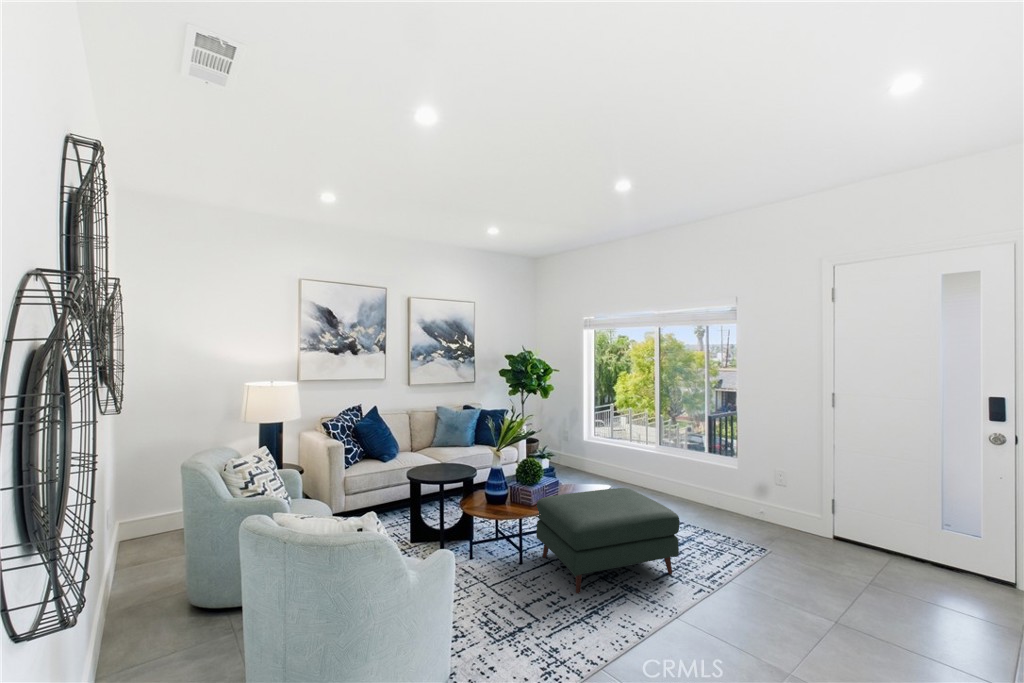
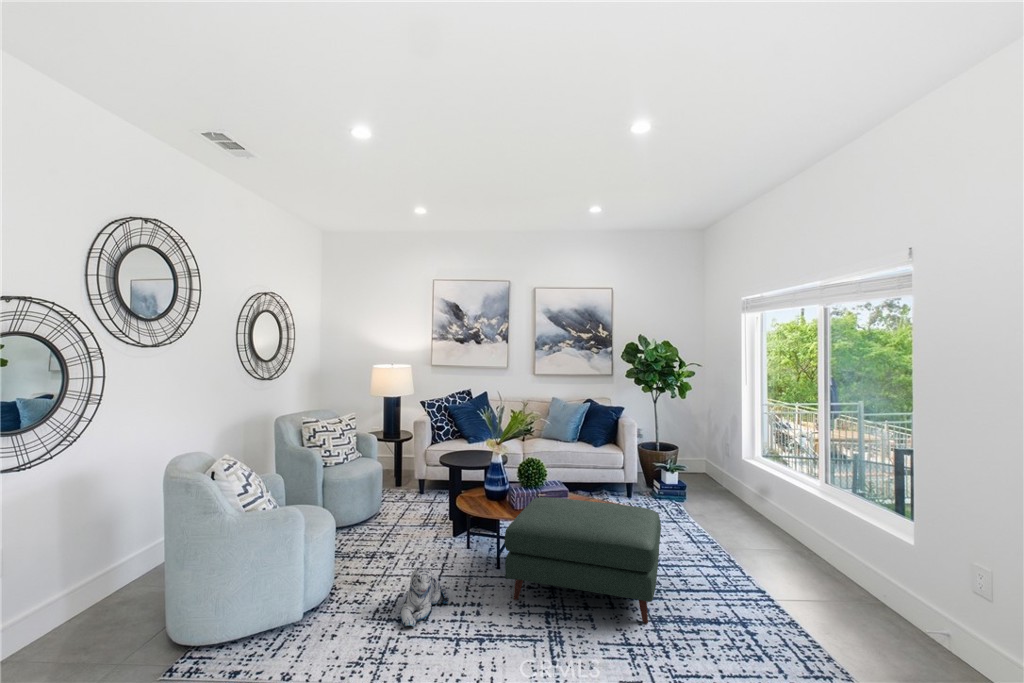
plush toy: none [501,590,552,657] -> present [401,567,449,626]

